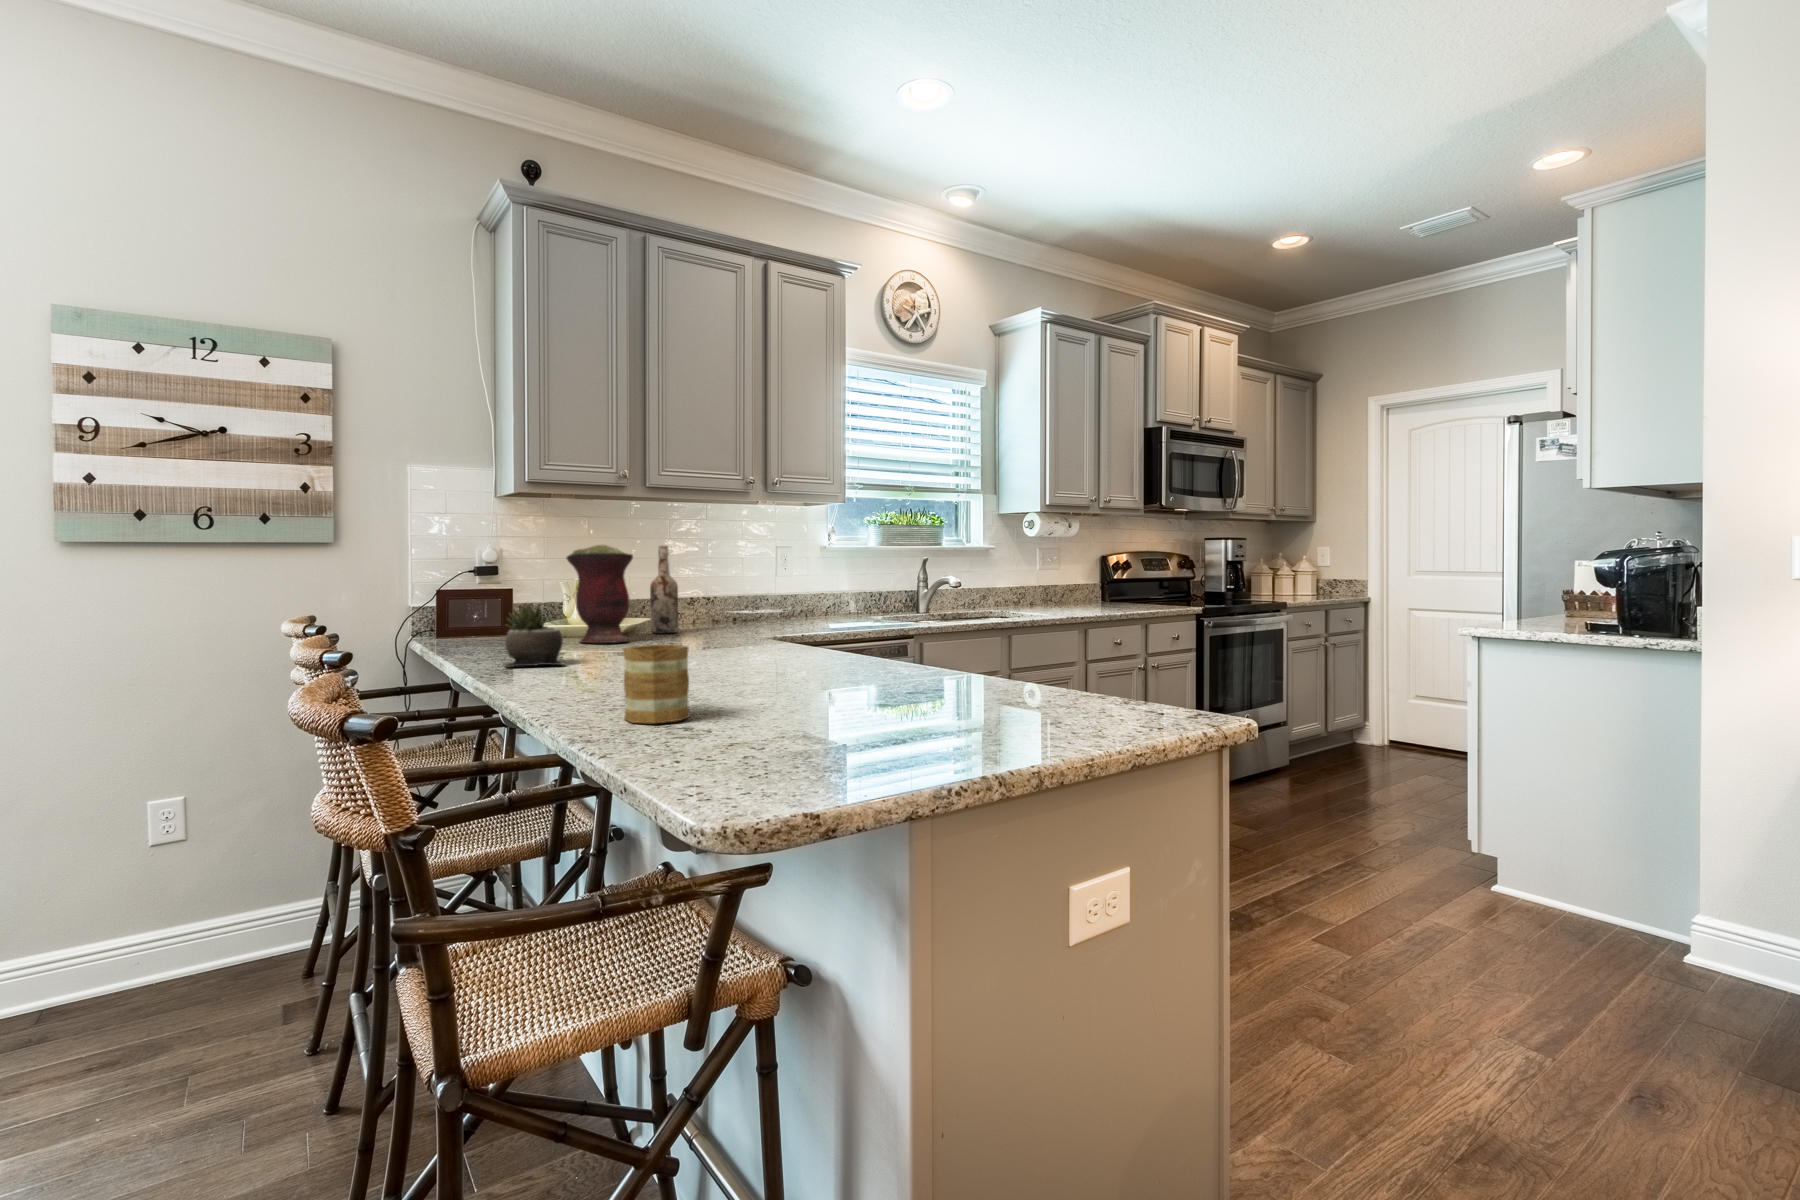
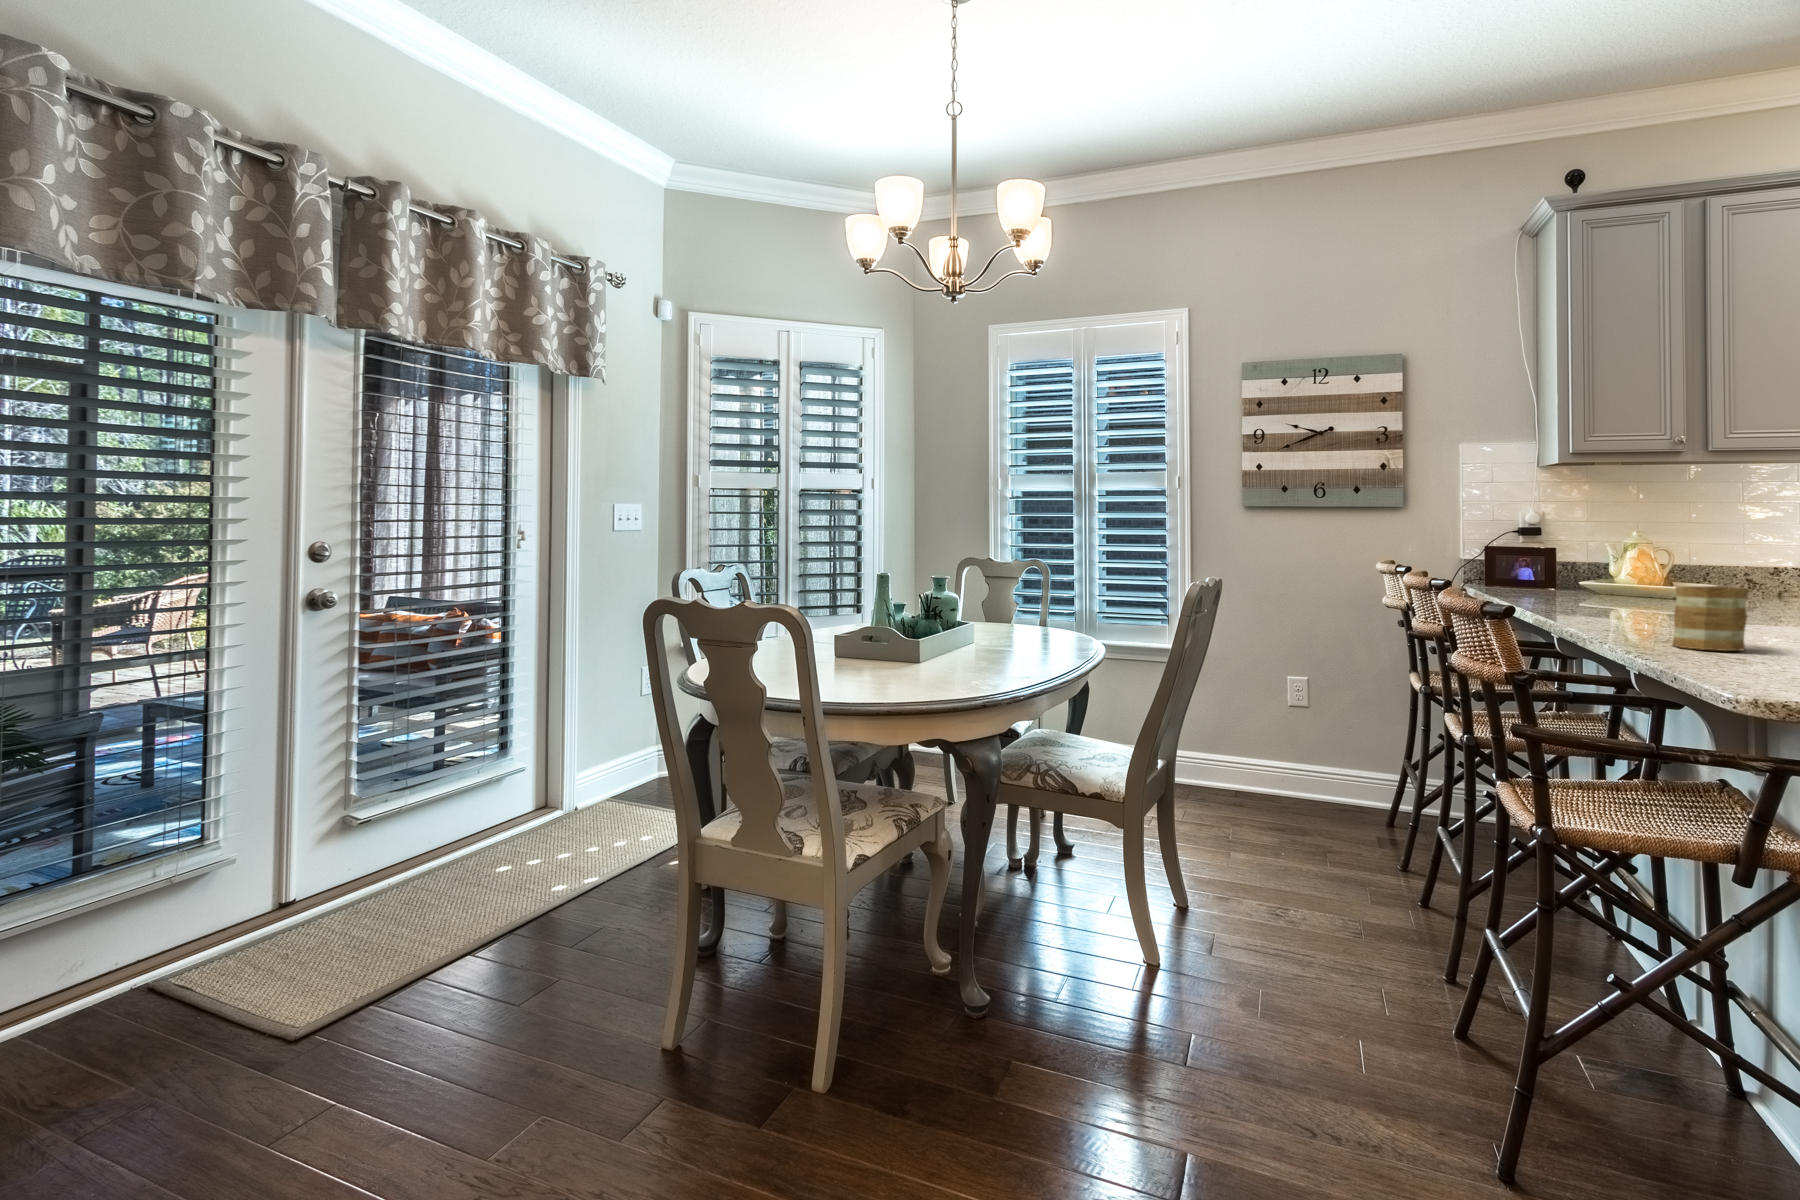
vase: present [567,545,633,643] -> none [1617,506,1697,601]
wine bottle: present [650,546,678,634] -> none [1716,506,1757,599]
succulent plant: present [503,605,564,667] -> none [1546,556,1612,611]

